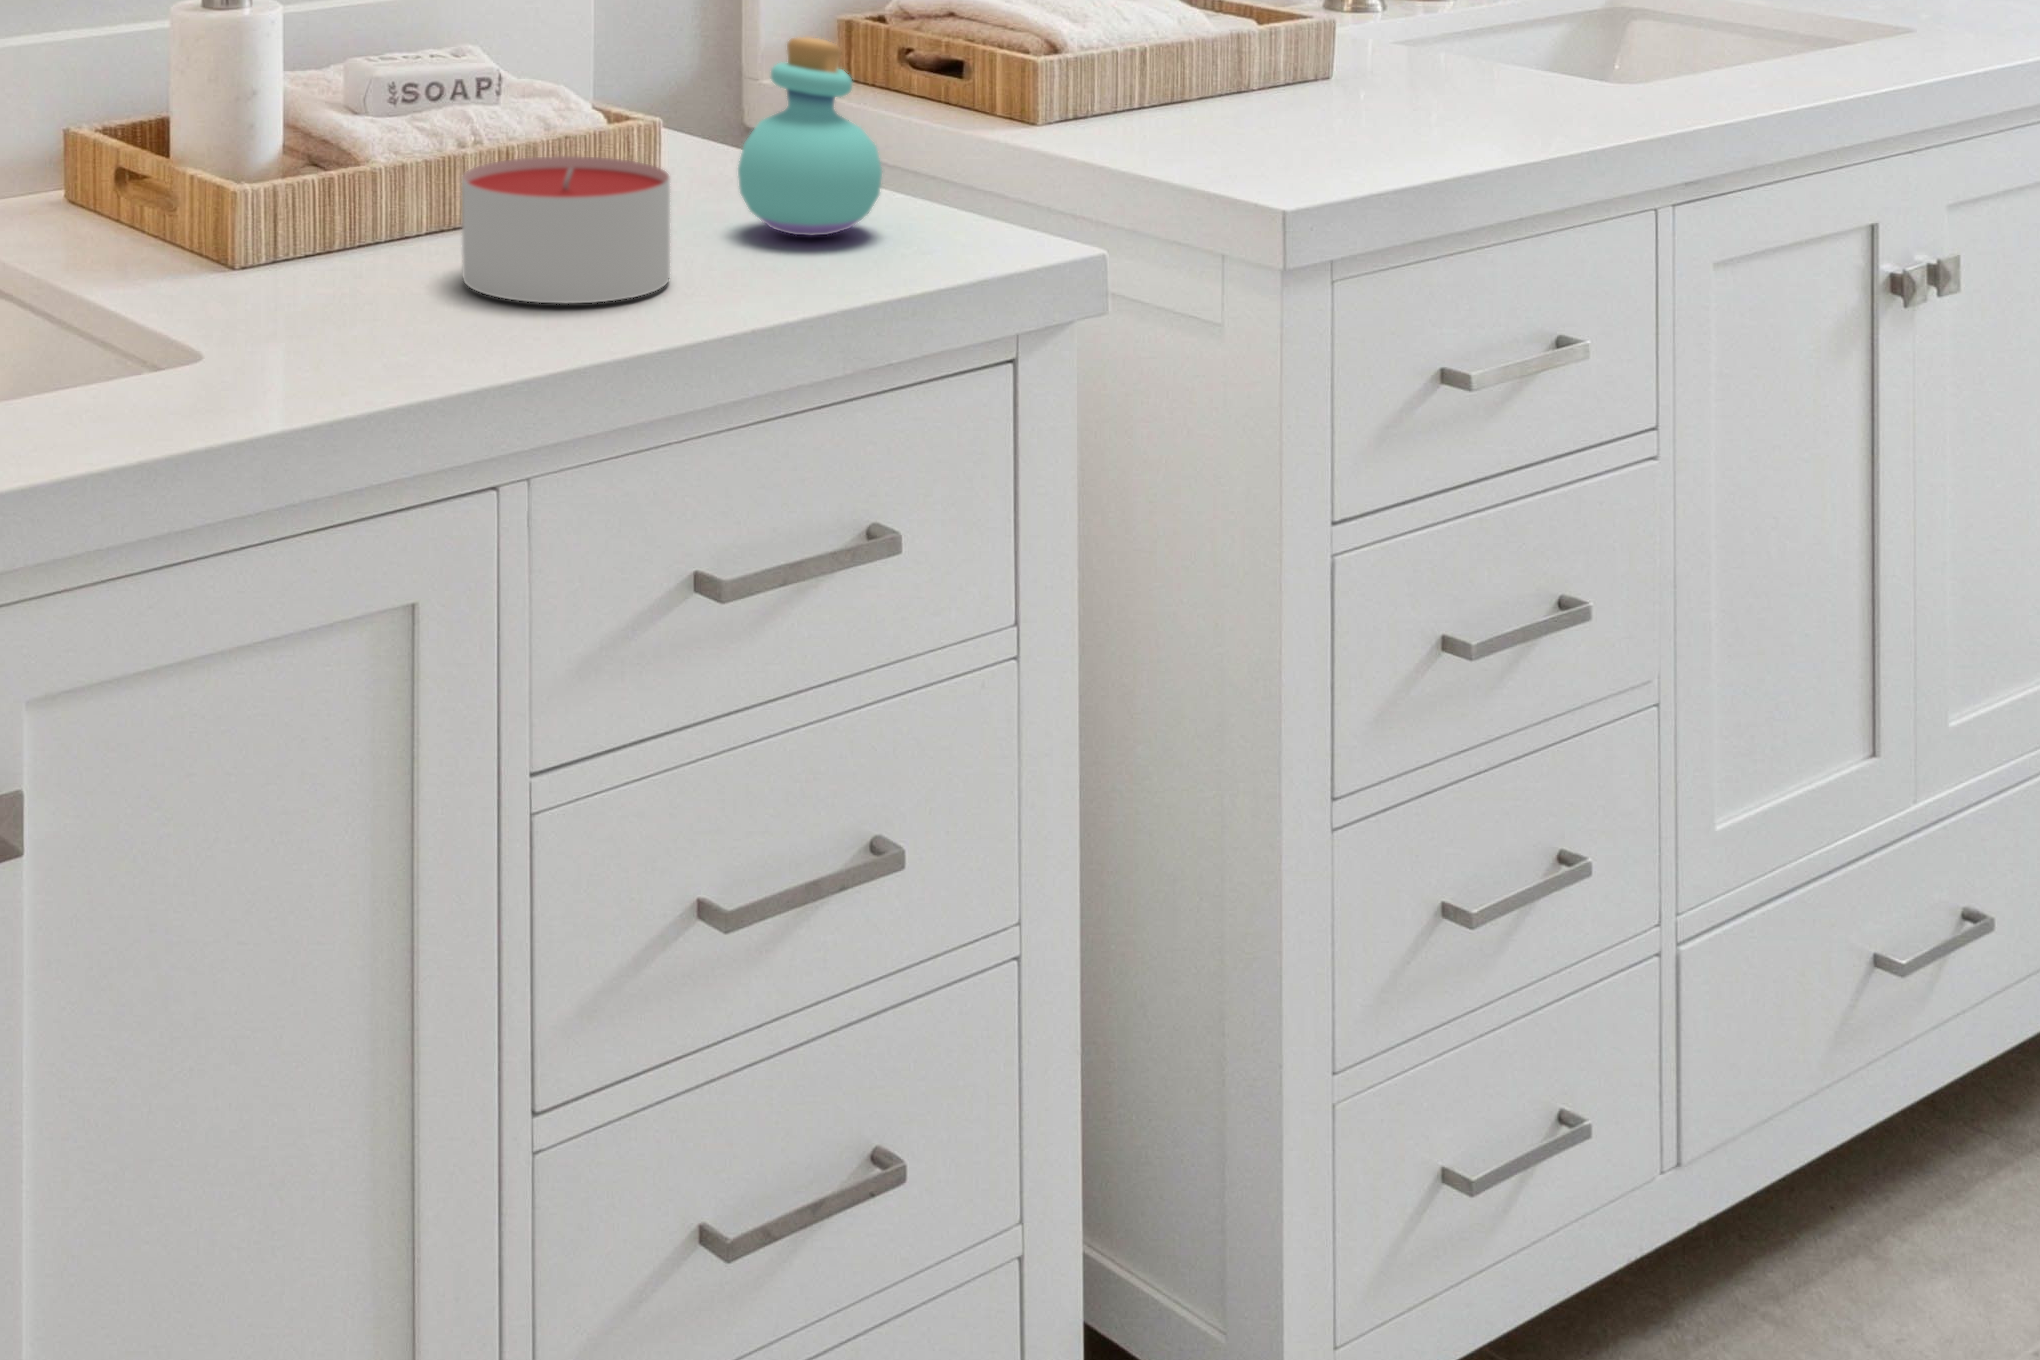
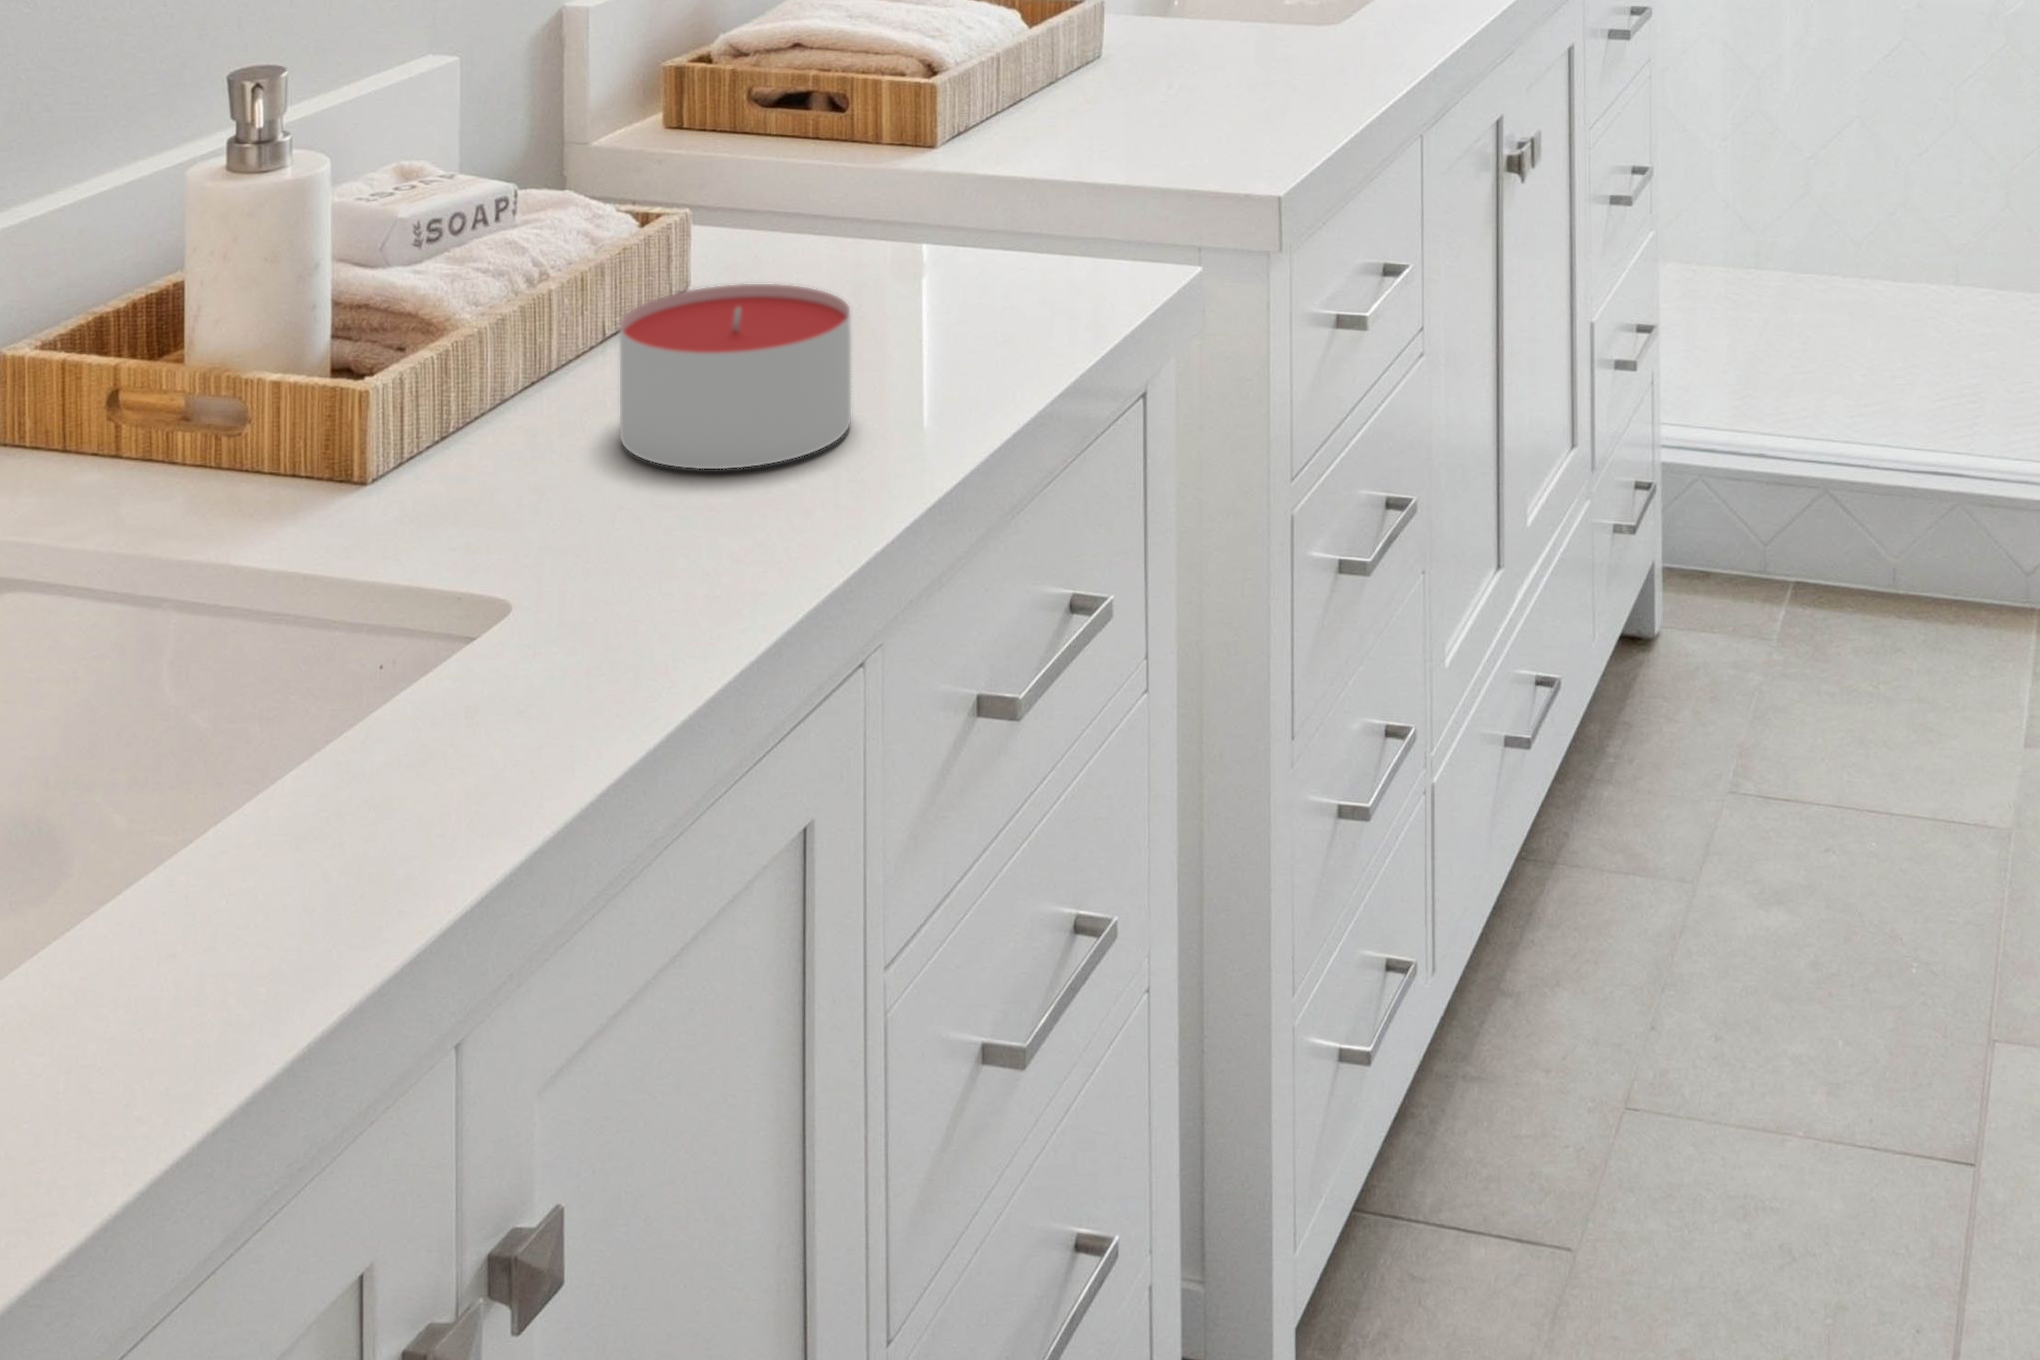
perfume bottle: present [738,37,882,235] -> none [815,118,965,327]

